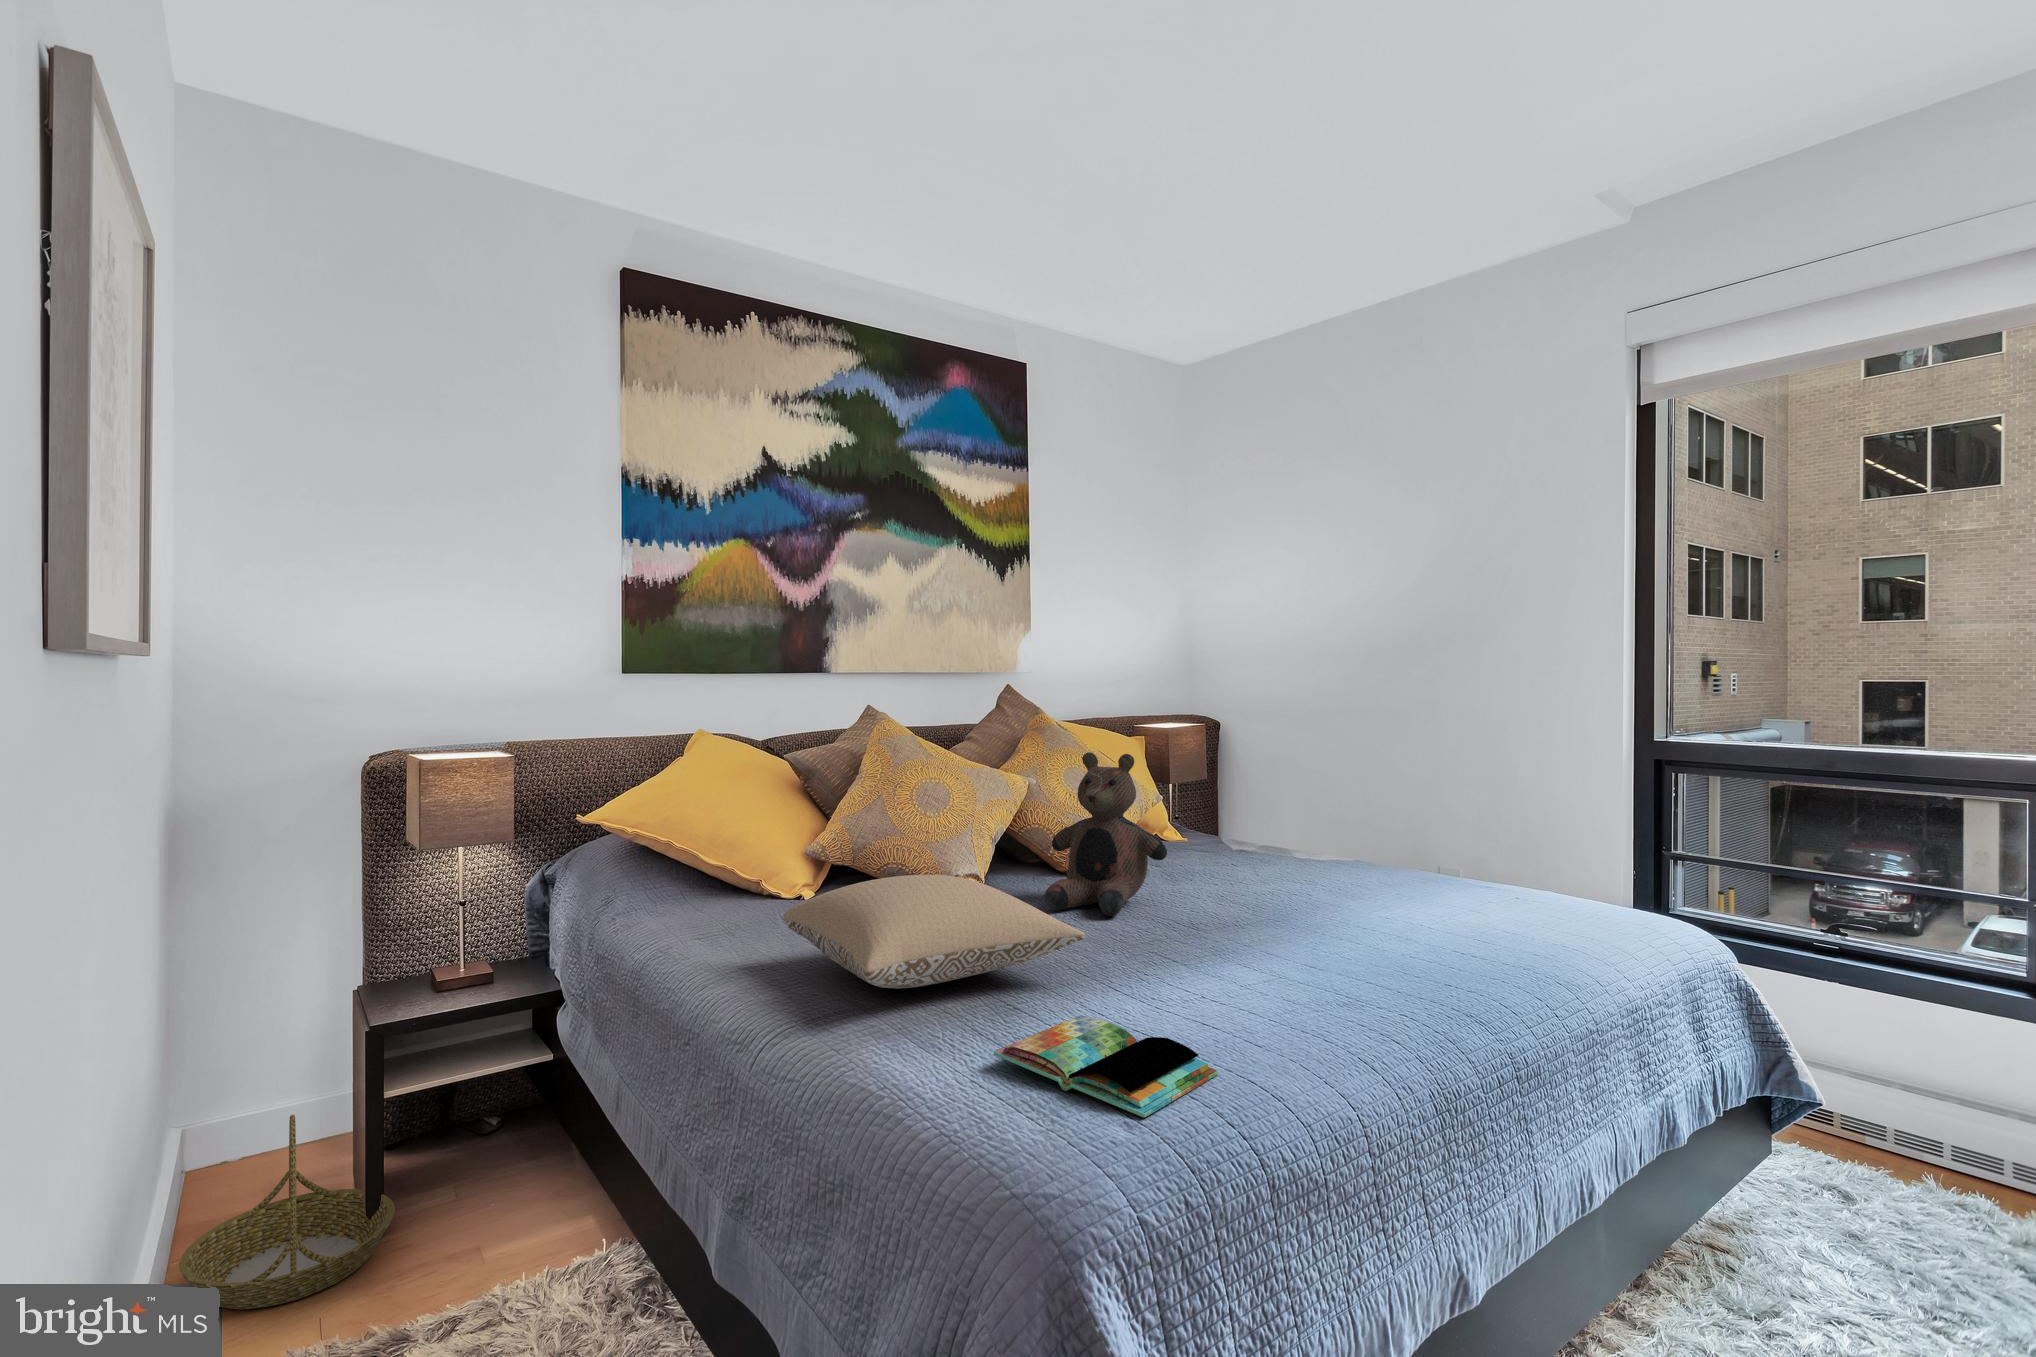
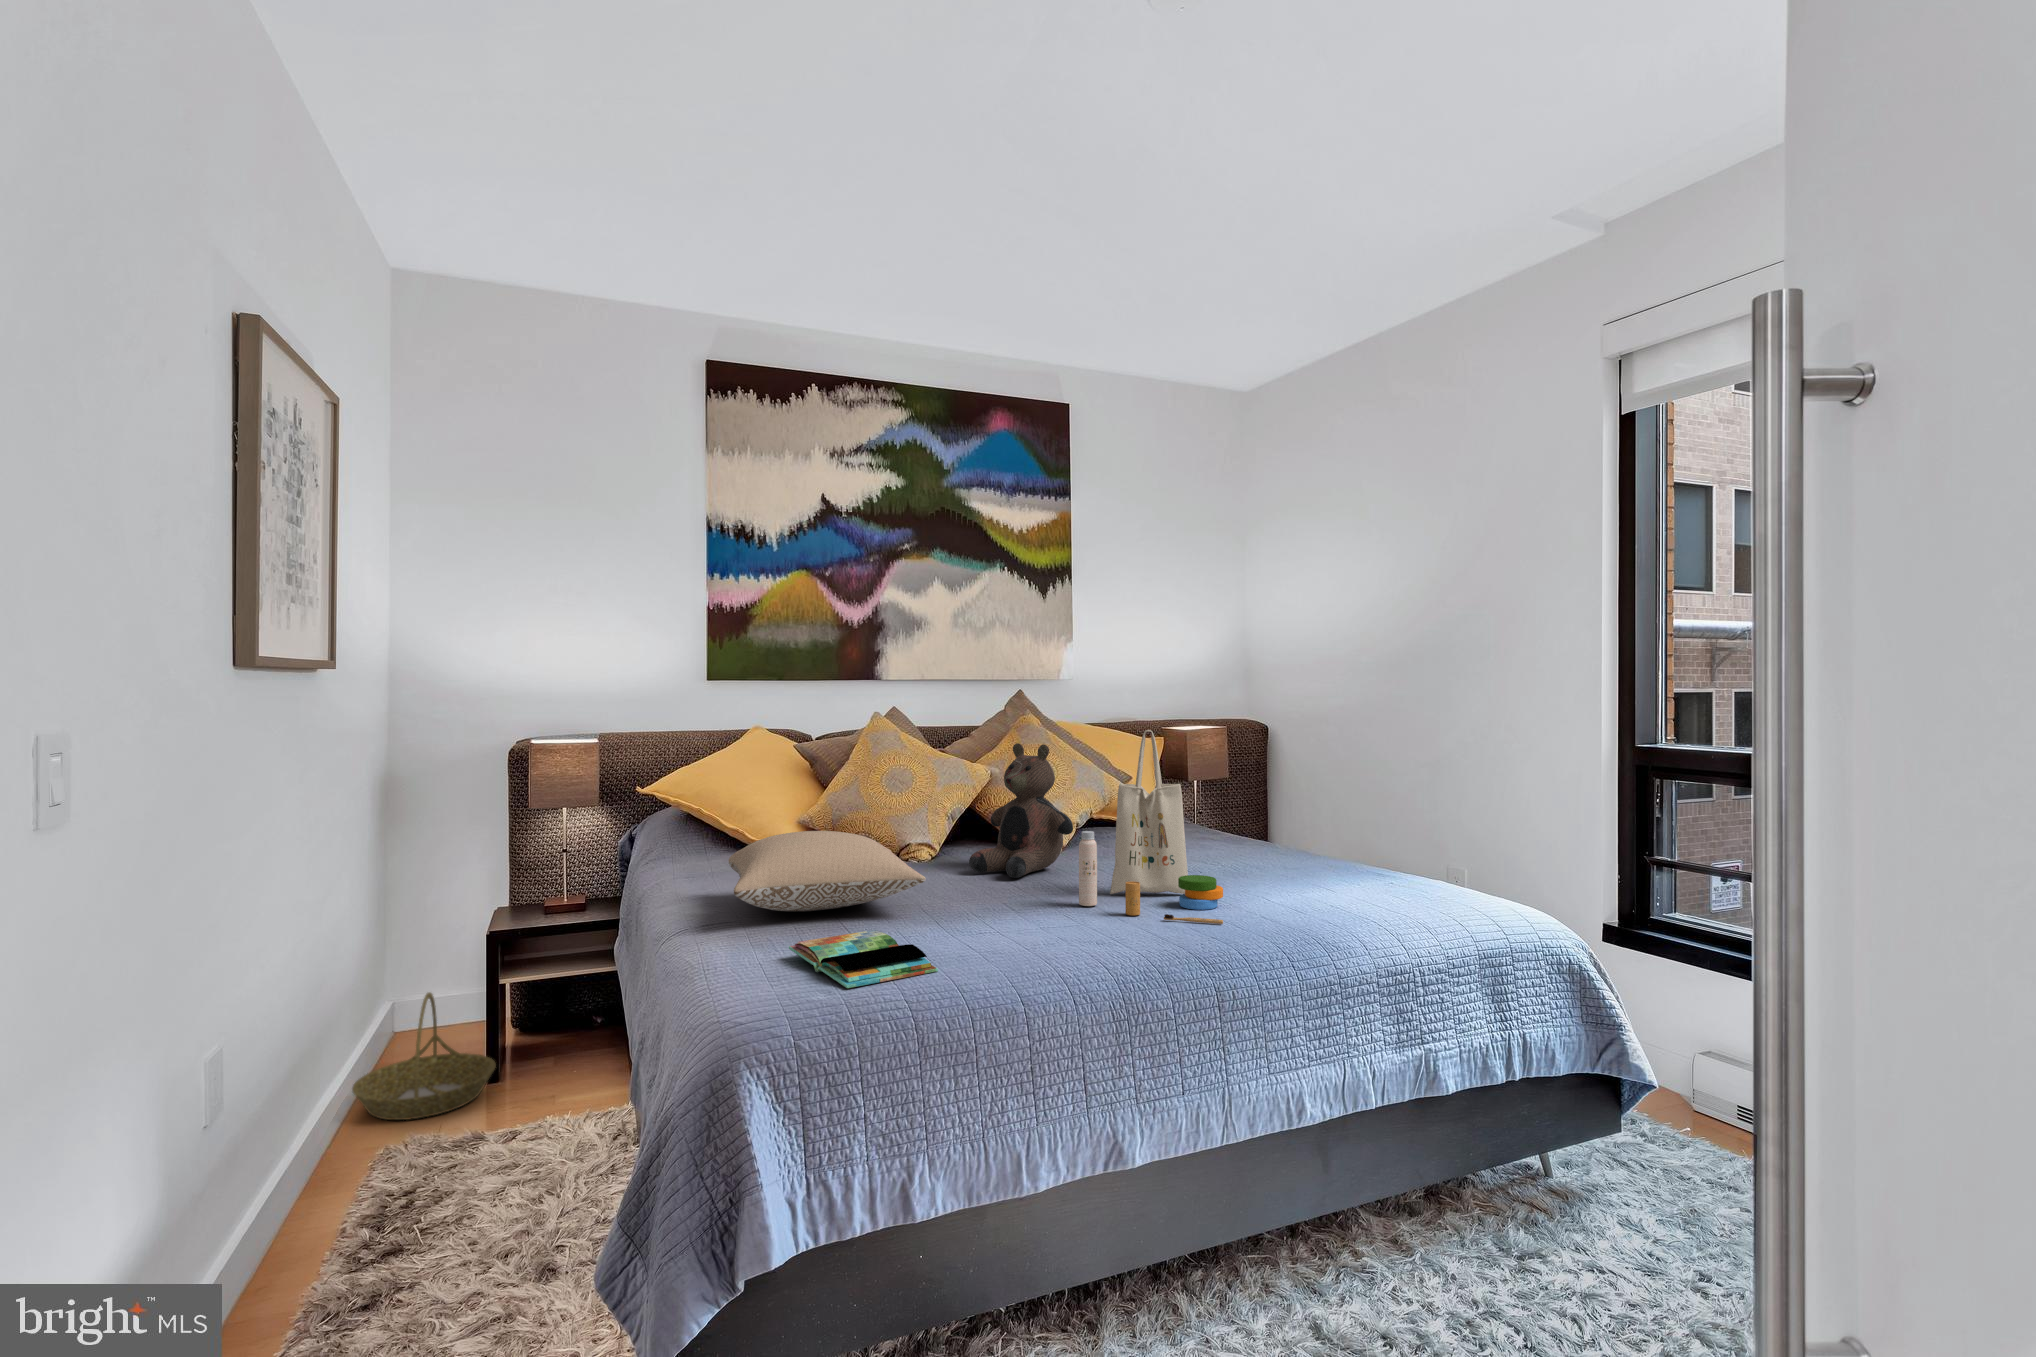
tote bag: none [1238,738,1439,970] -> present [1079,730,1223,924]

